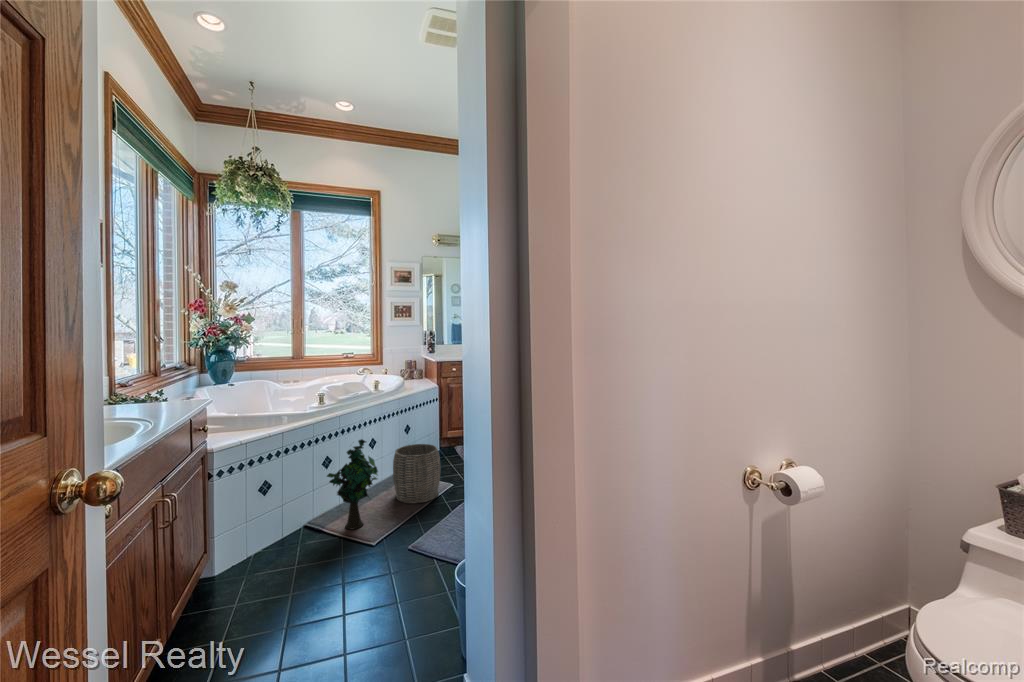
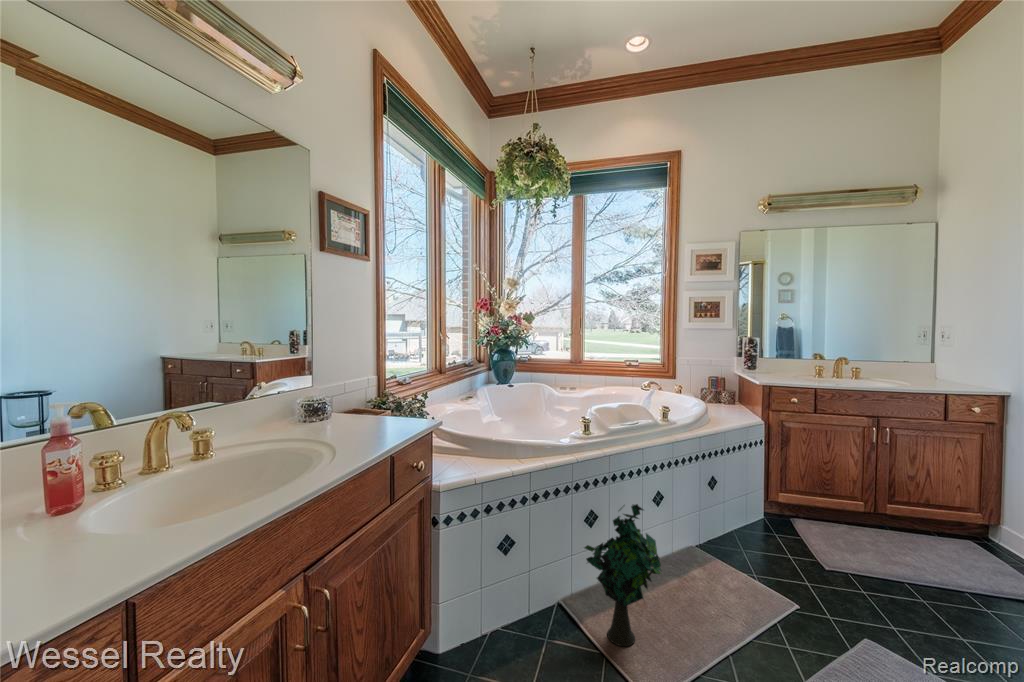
woven basket: present [393,444,440,503] -> none [686,517,773,631]

